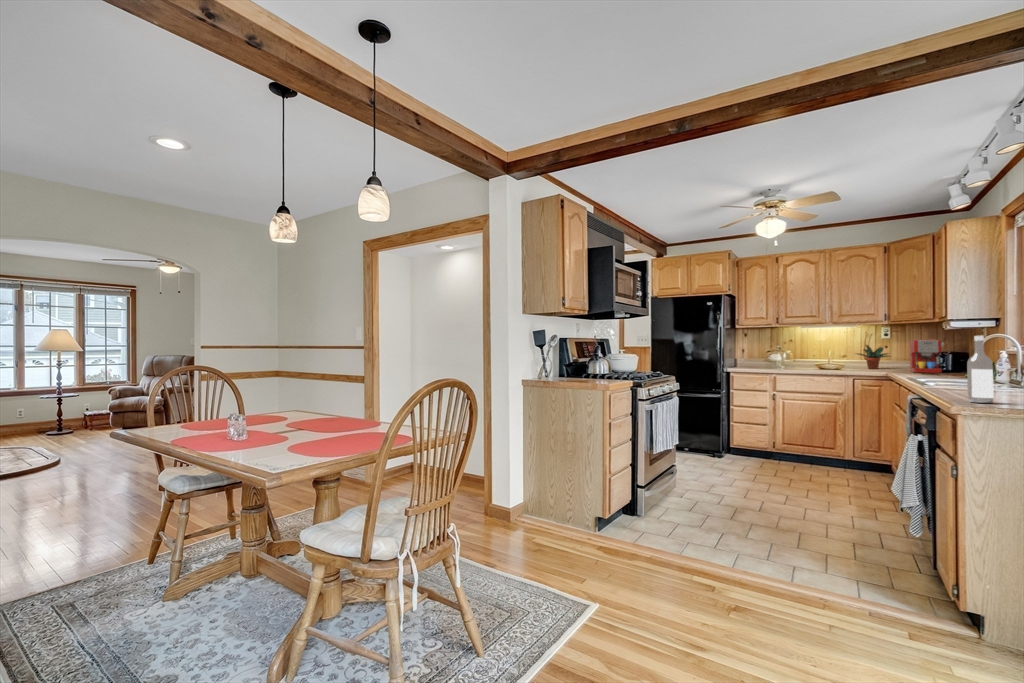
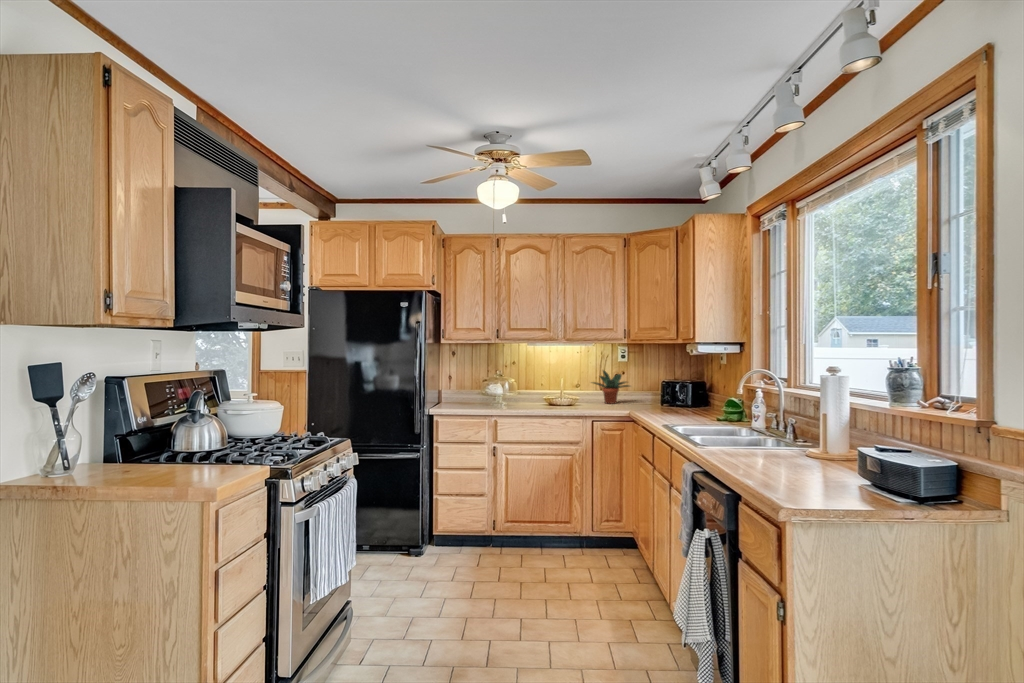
wine bottle: present [967,336,994,403] -> none [772,388,801,487]
coffee maker: present [910,339,944,373] -> none [653,366,690,411]

